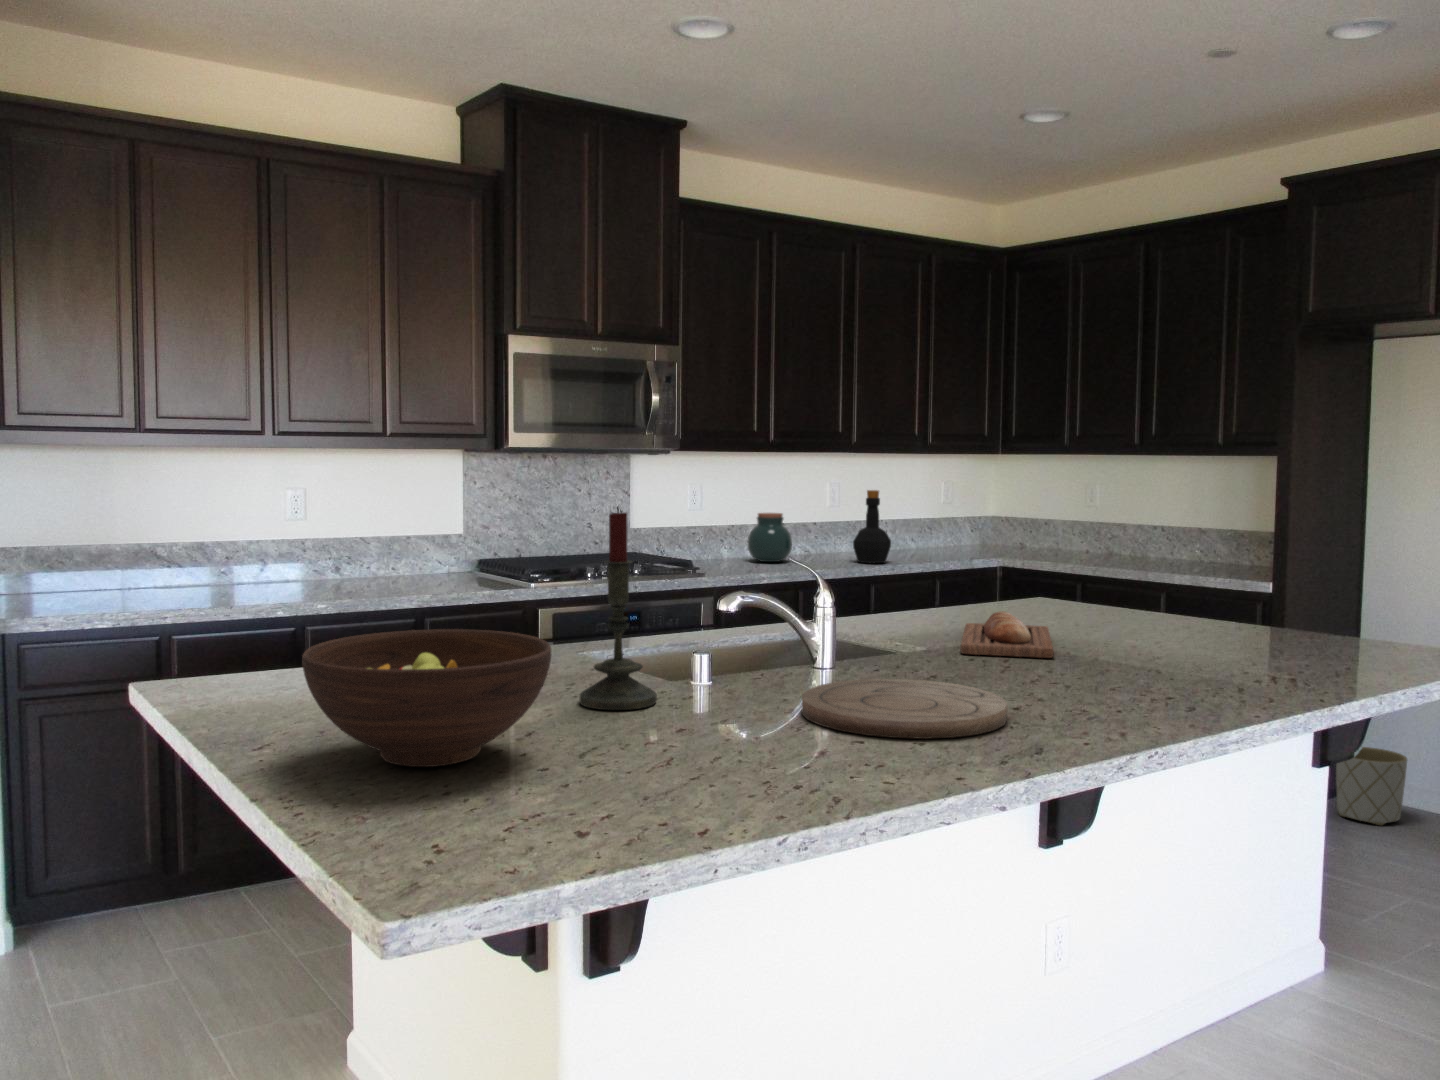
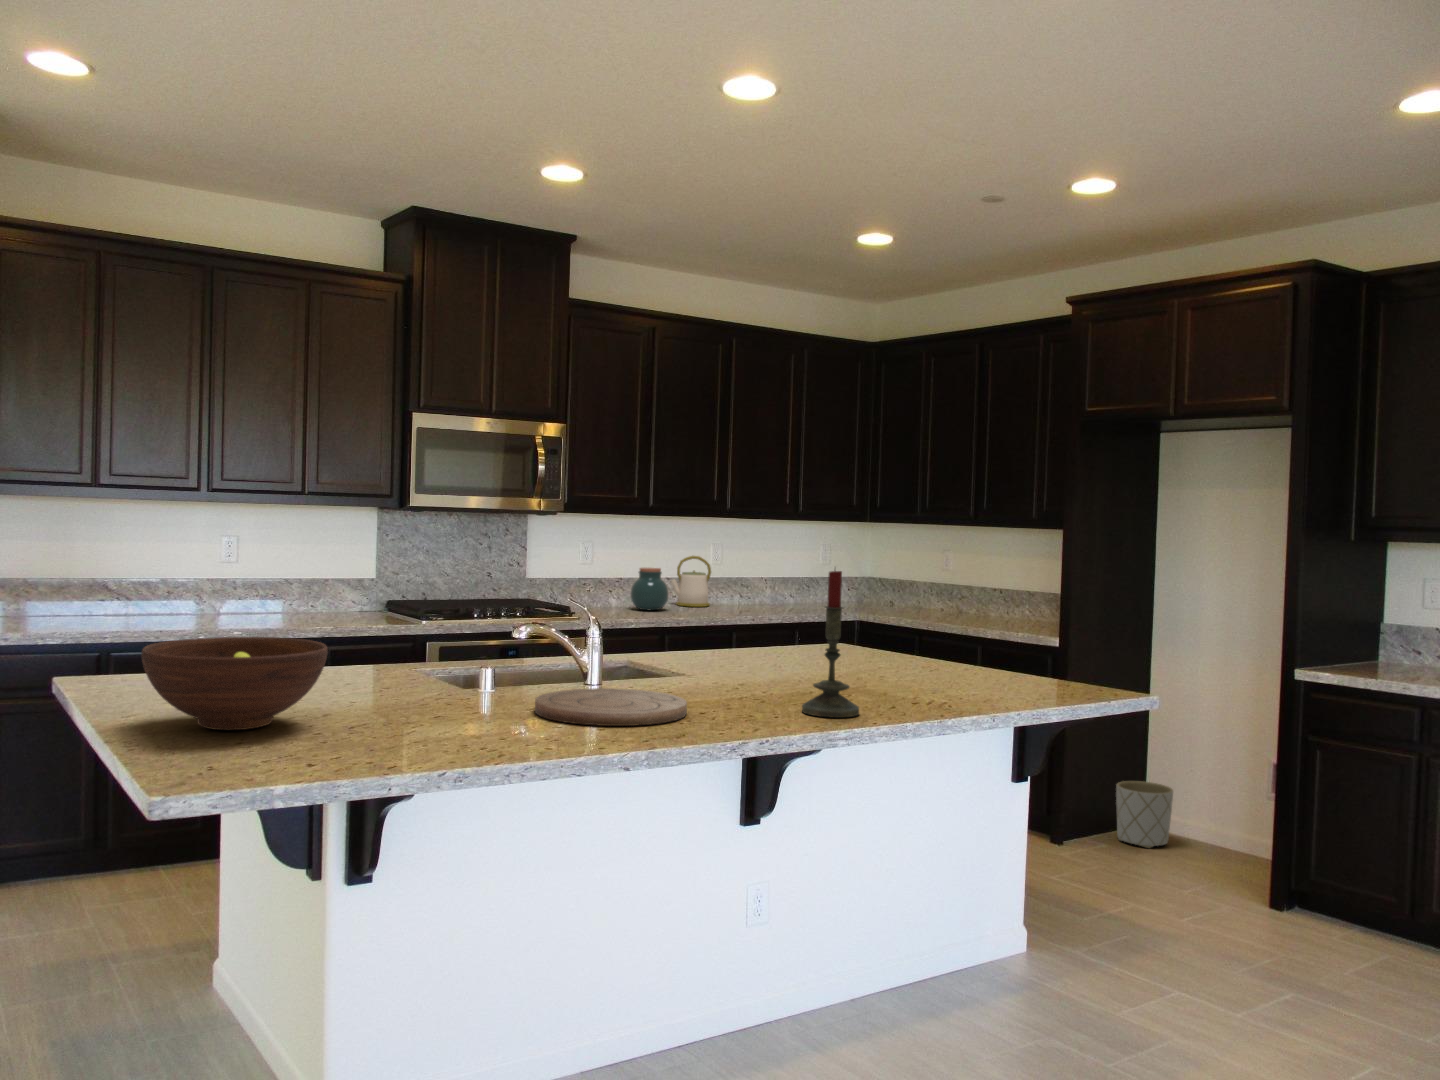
bottle: present [853,490,891,563] -> none [721,551,755,614]
kettle: none [787,497,835,556] -> present [671,556,711,607]
candle: present [580,507,657,710] -> present [802,571,859,718]
bread loaf: present [960,611,1054,658] -> none [711,647,800,682]

